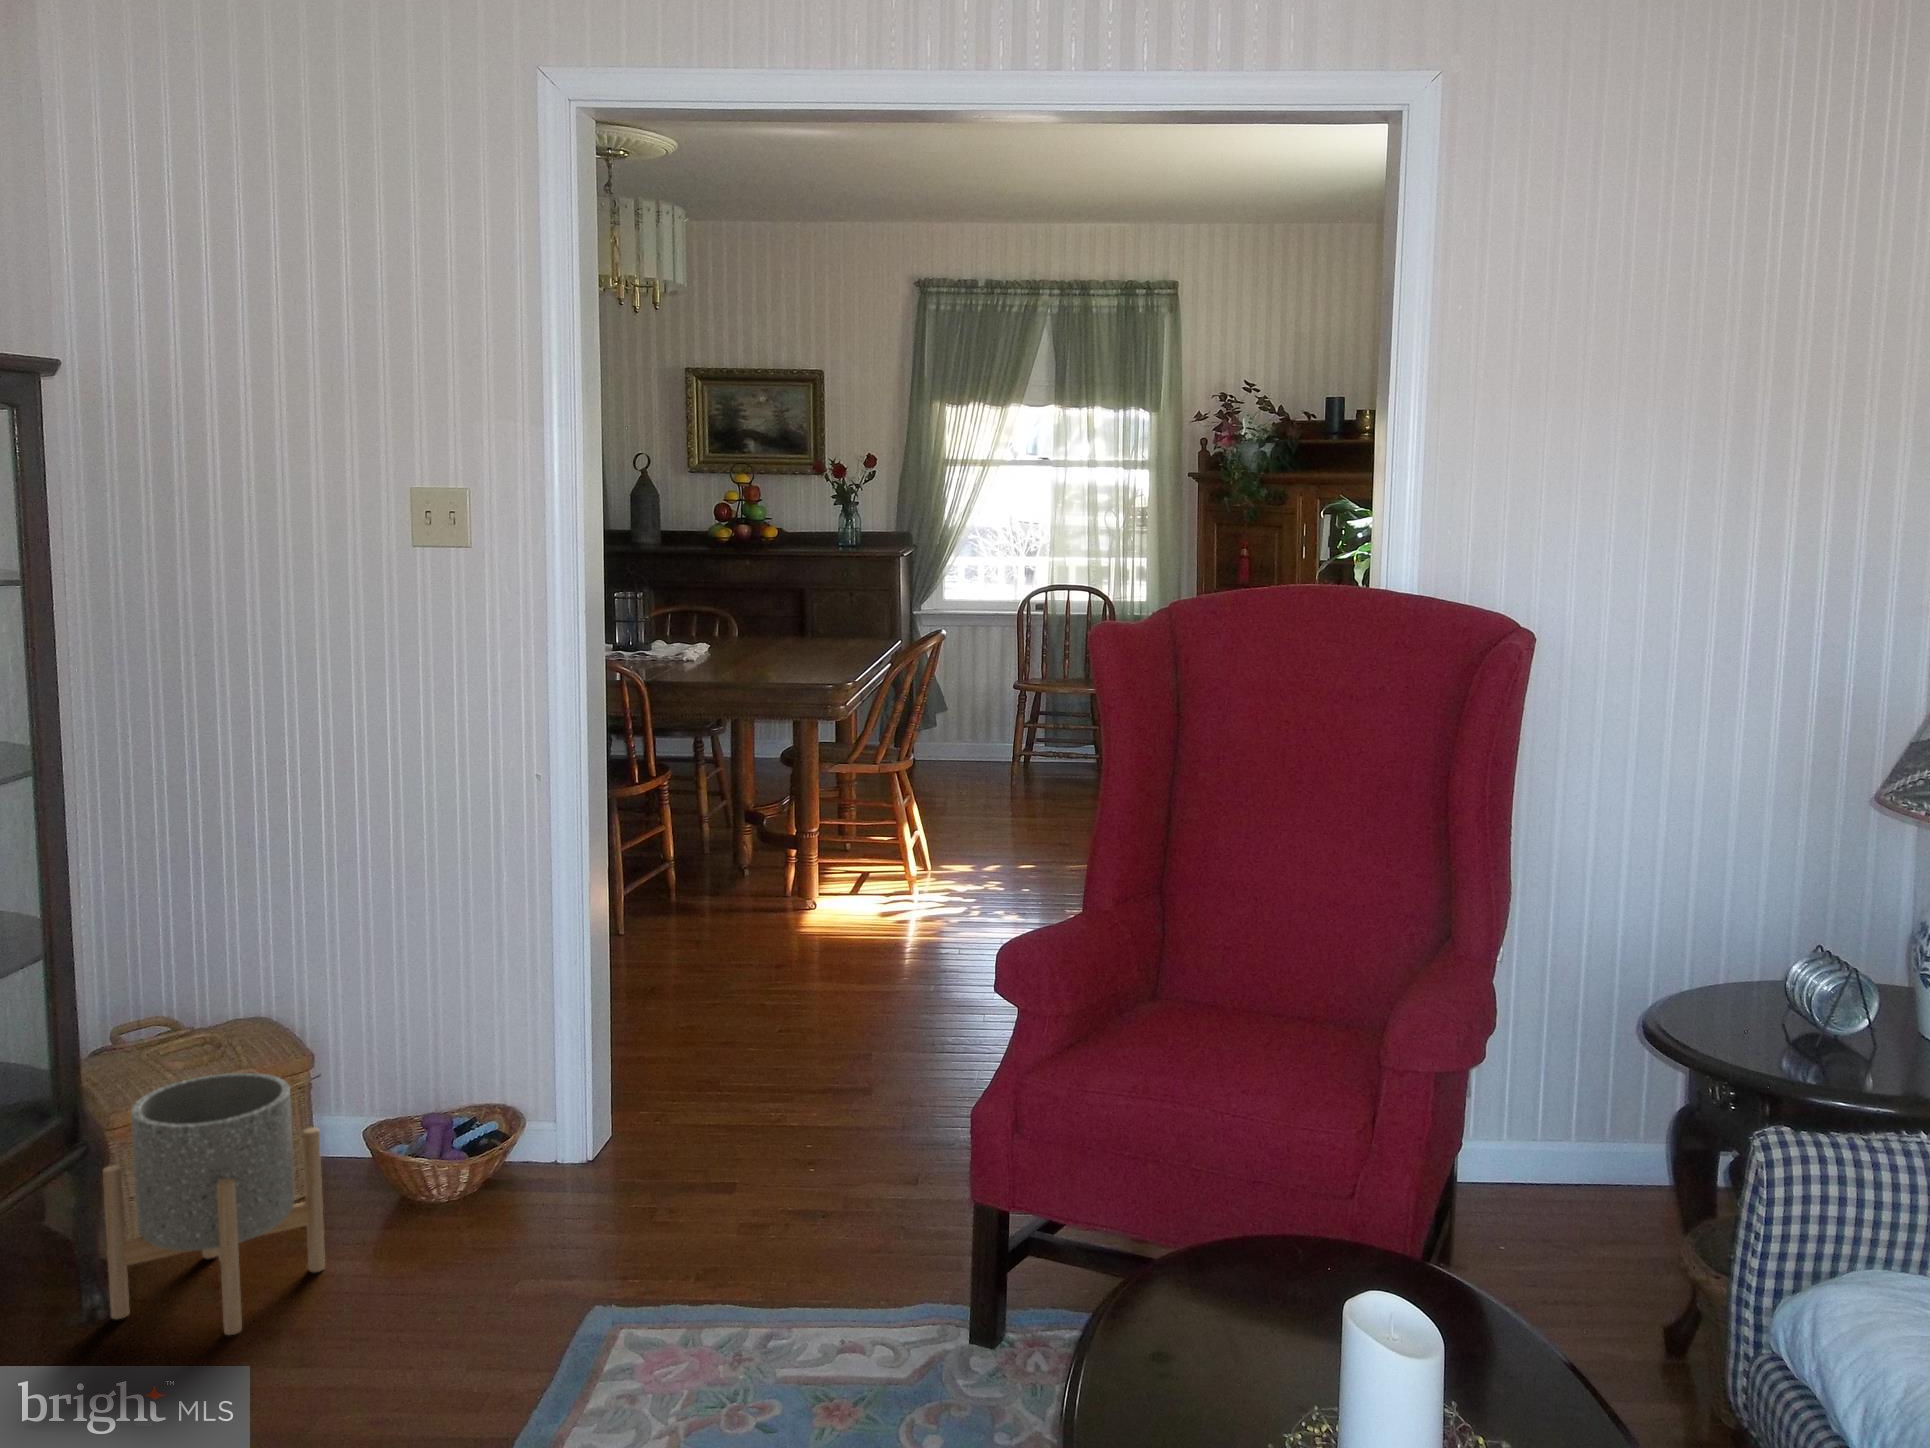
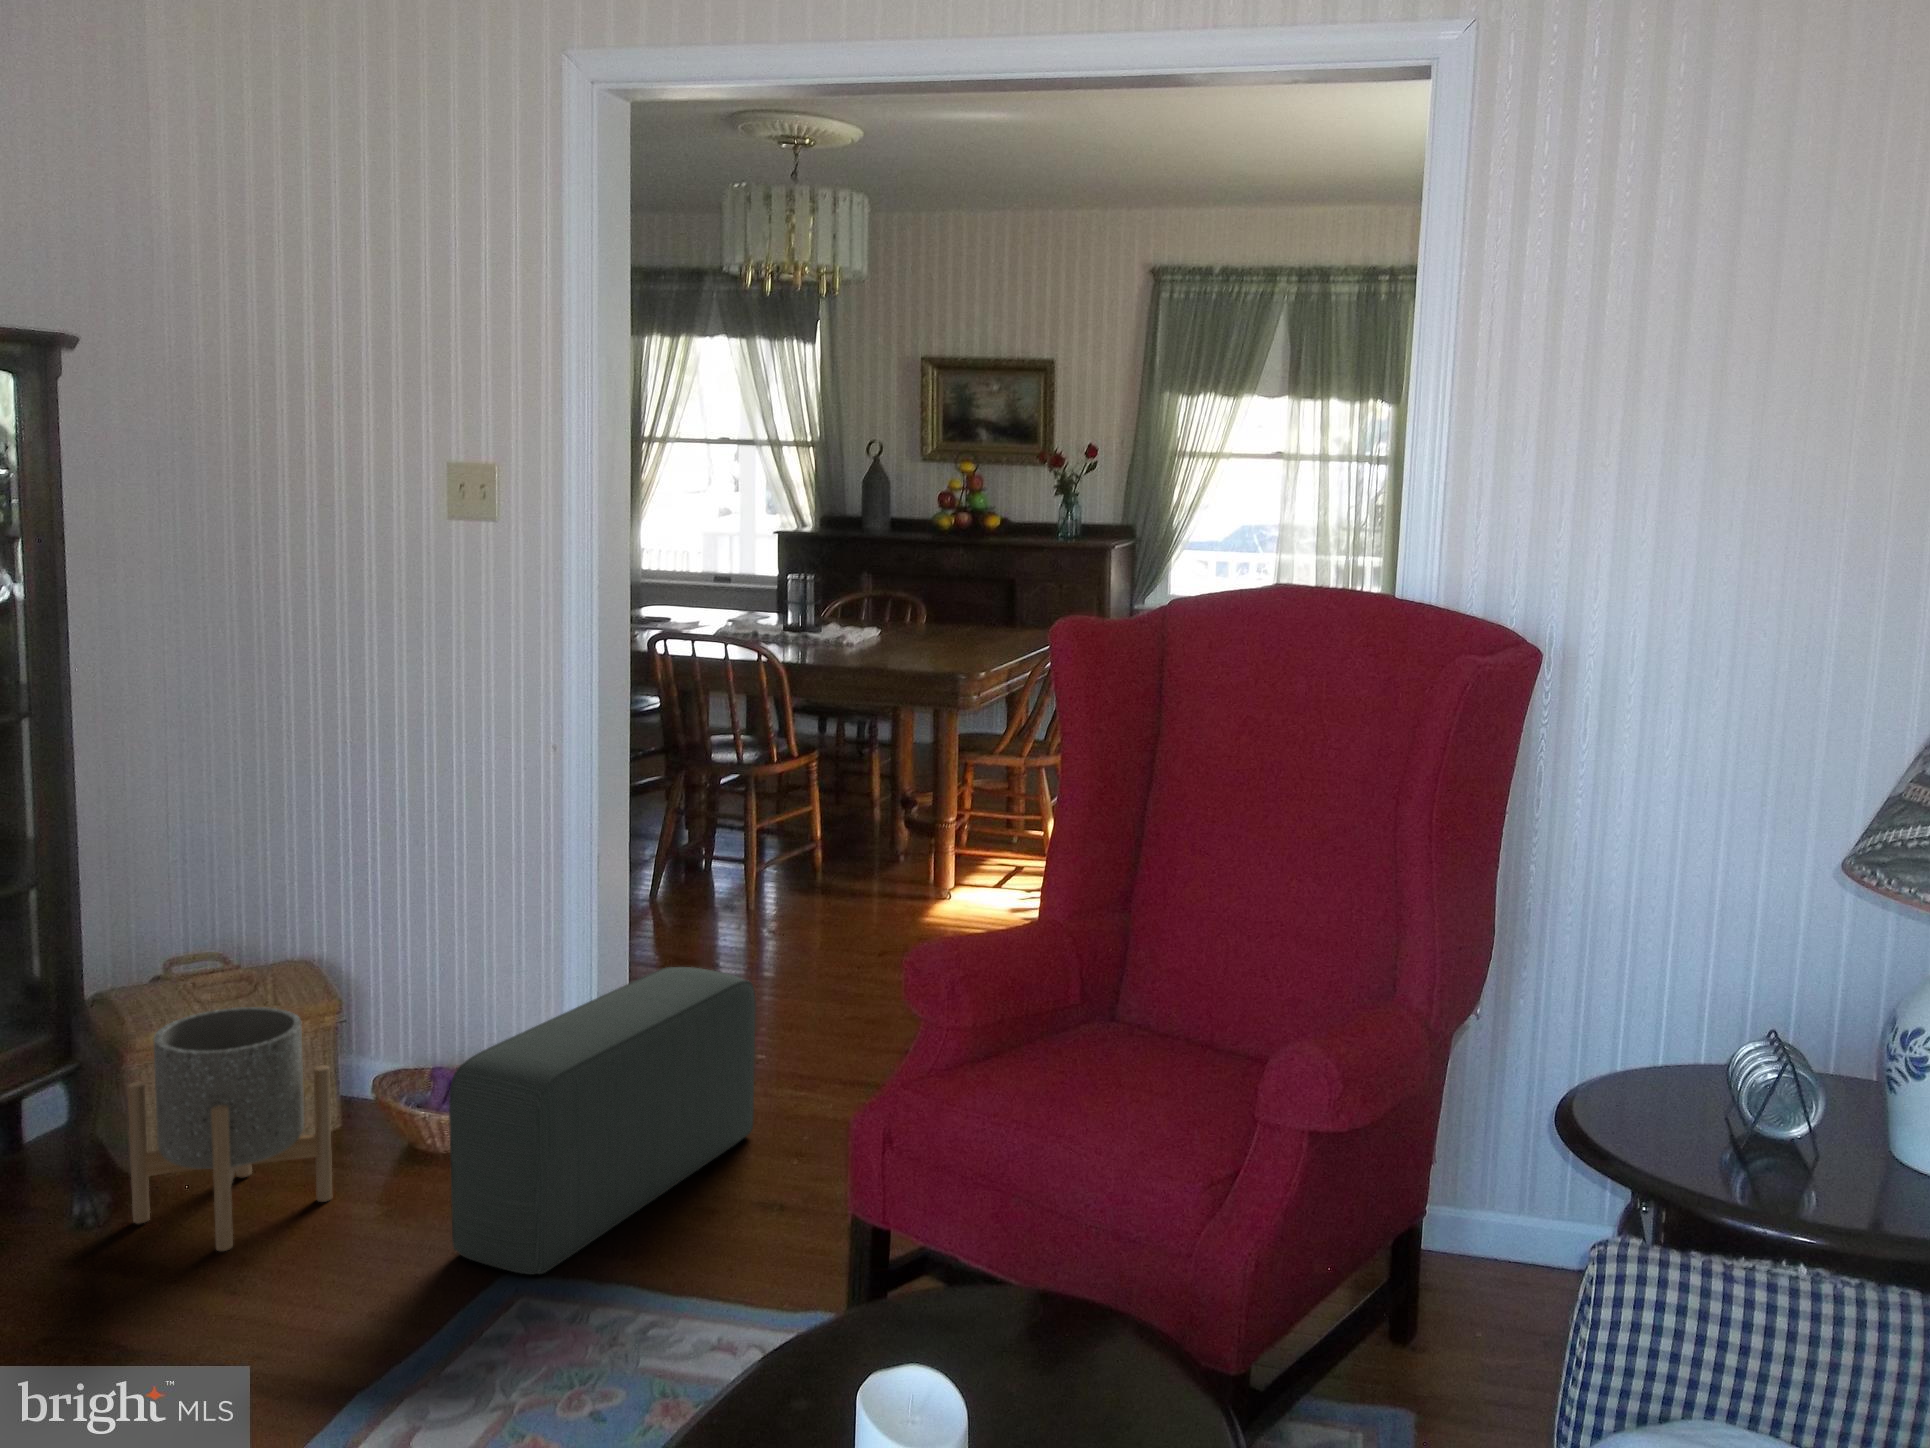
pouf: none [486,993,735,1315] -> present [449,967,756,1275]

